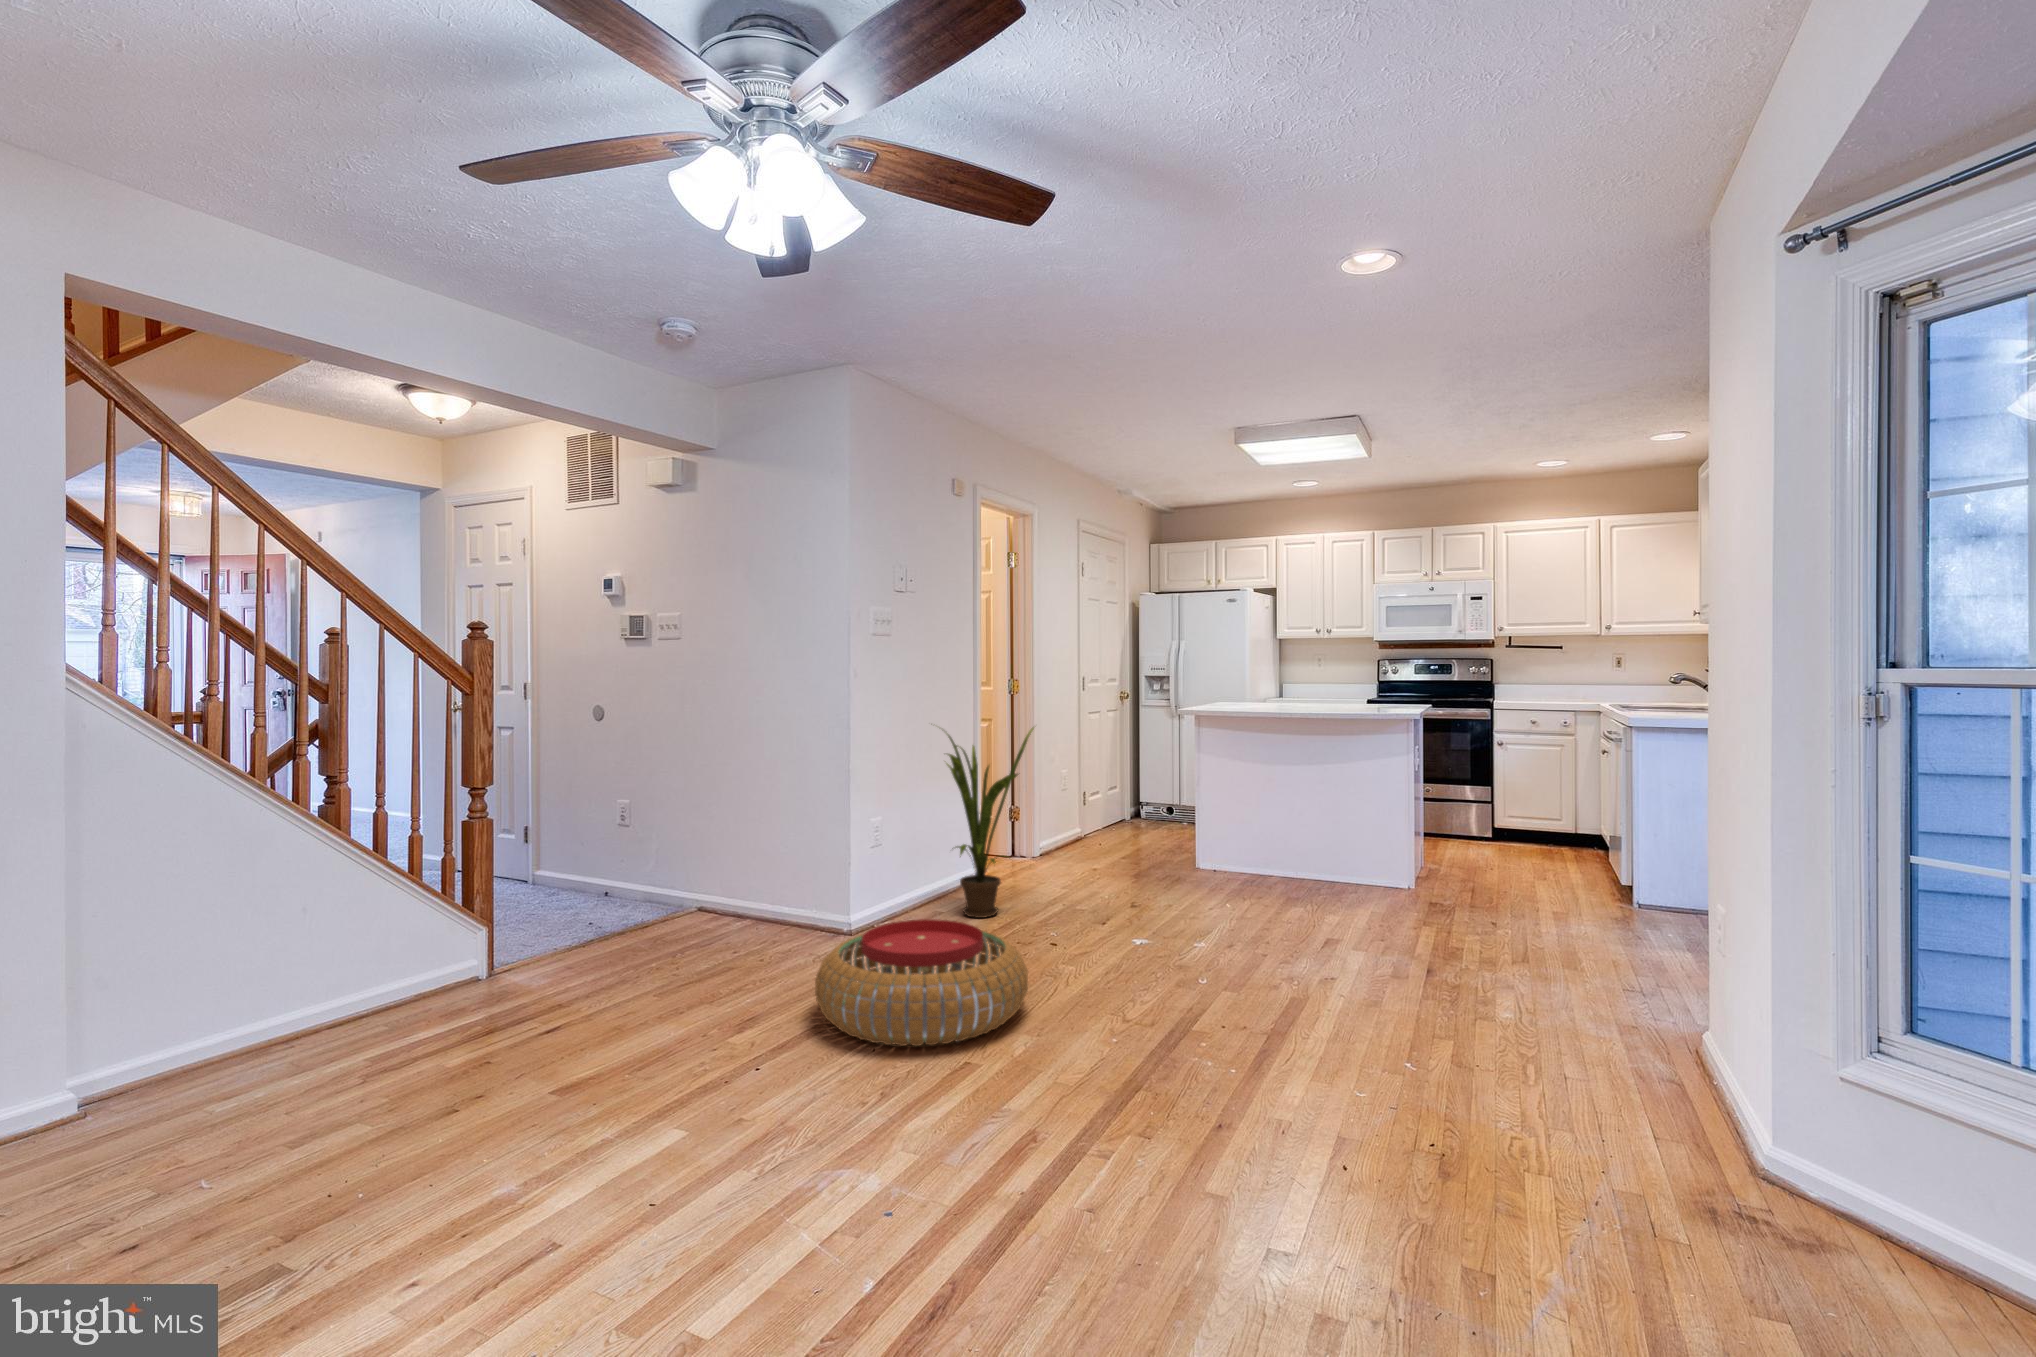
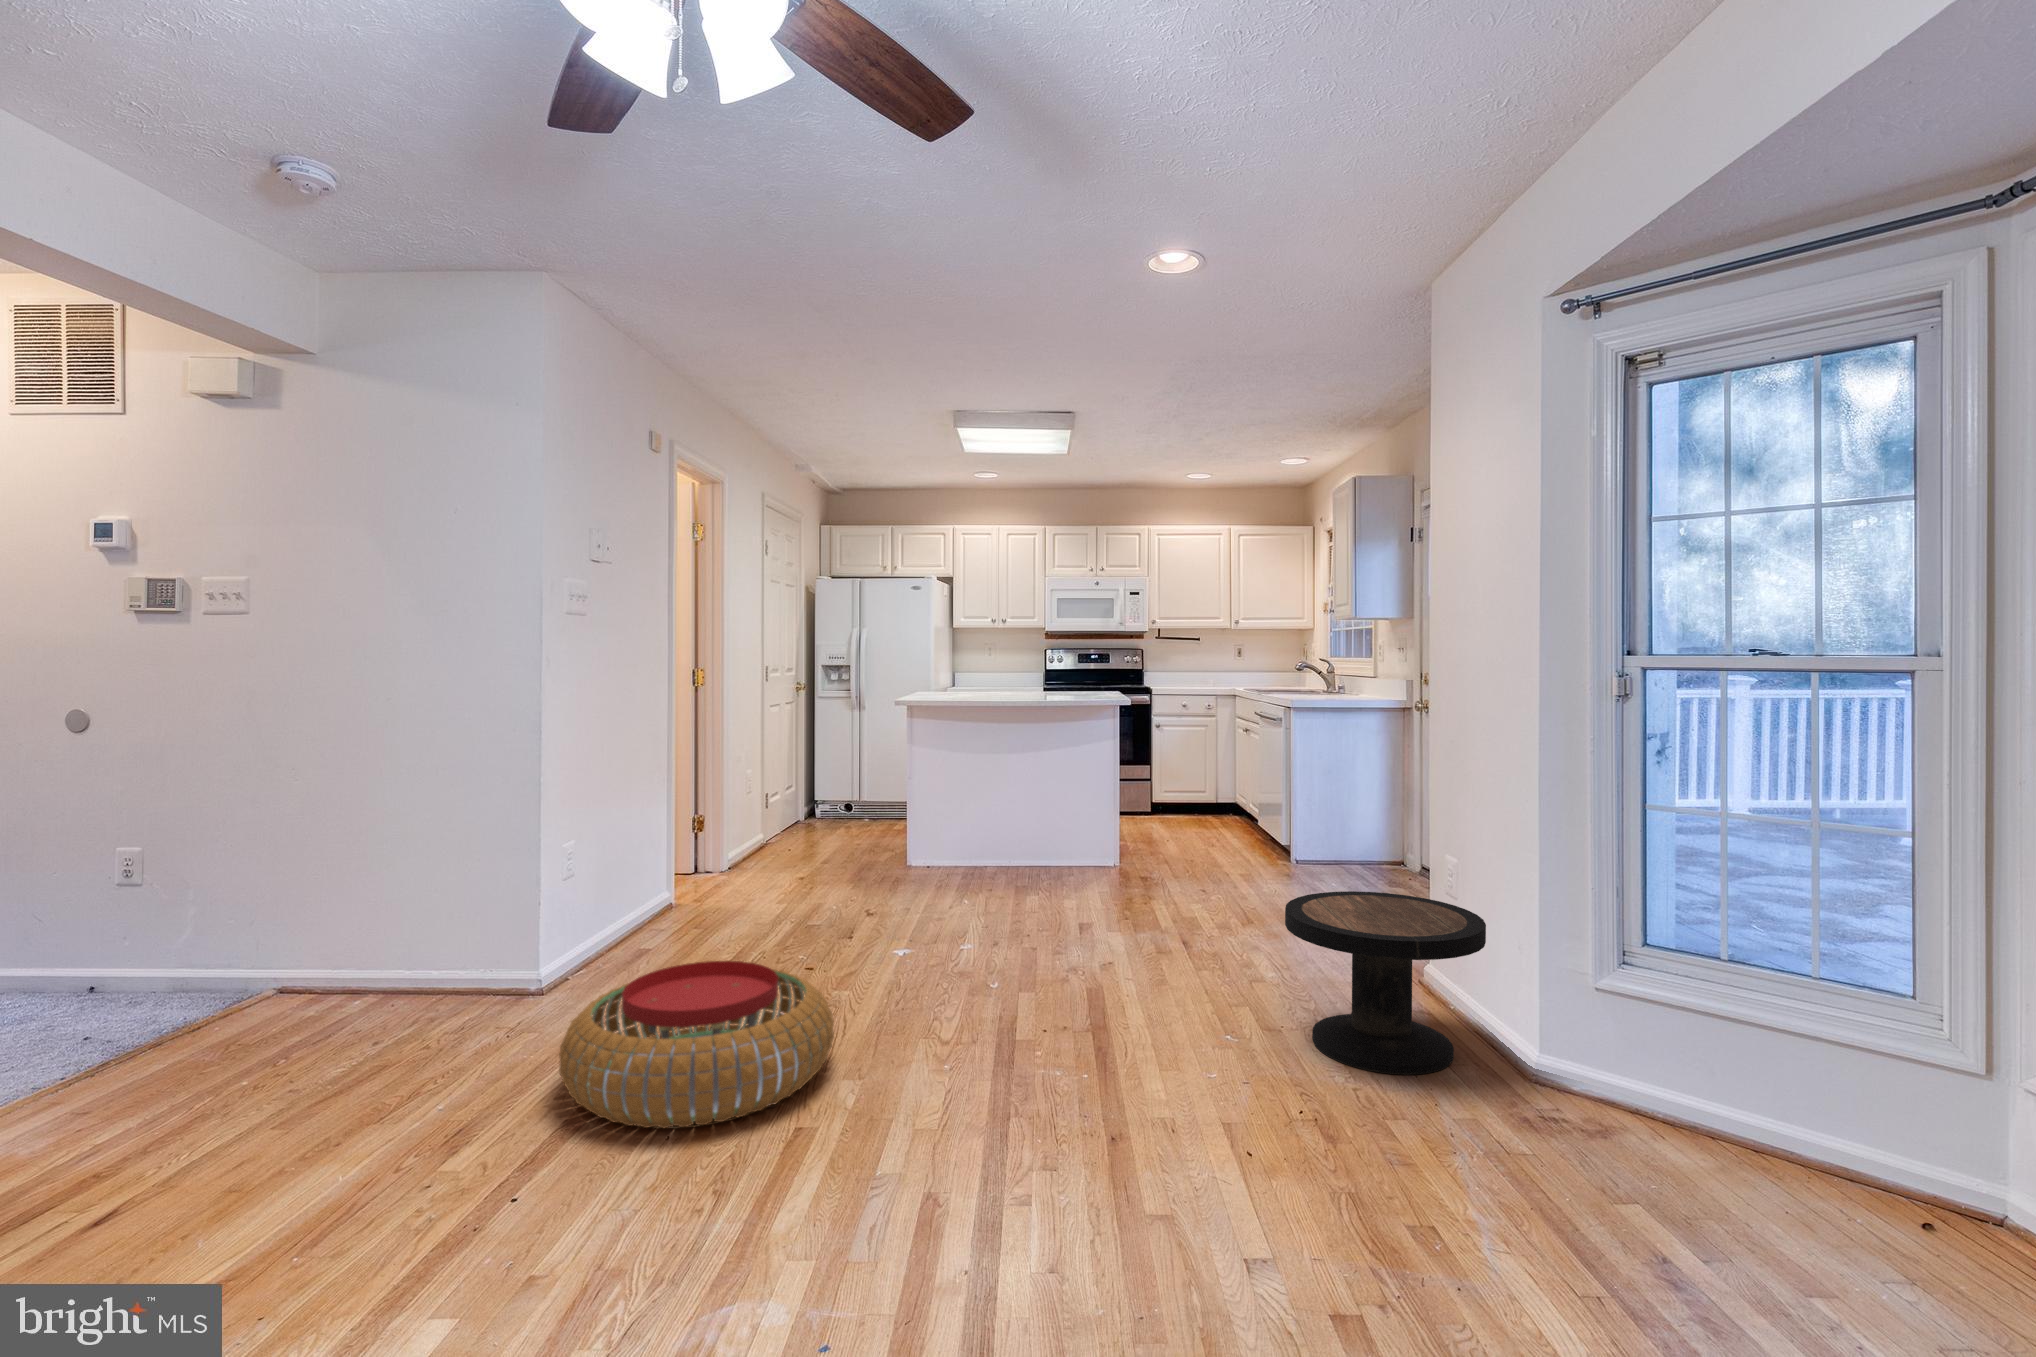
house plant: present [947,727,1034,918] -> none [624,722,764,952]
side table: none [1475,924,1720,1135] -> present [1285,891,1486,1075]

